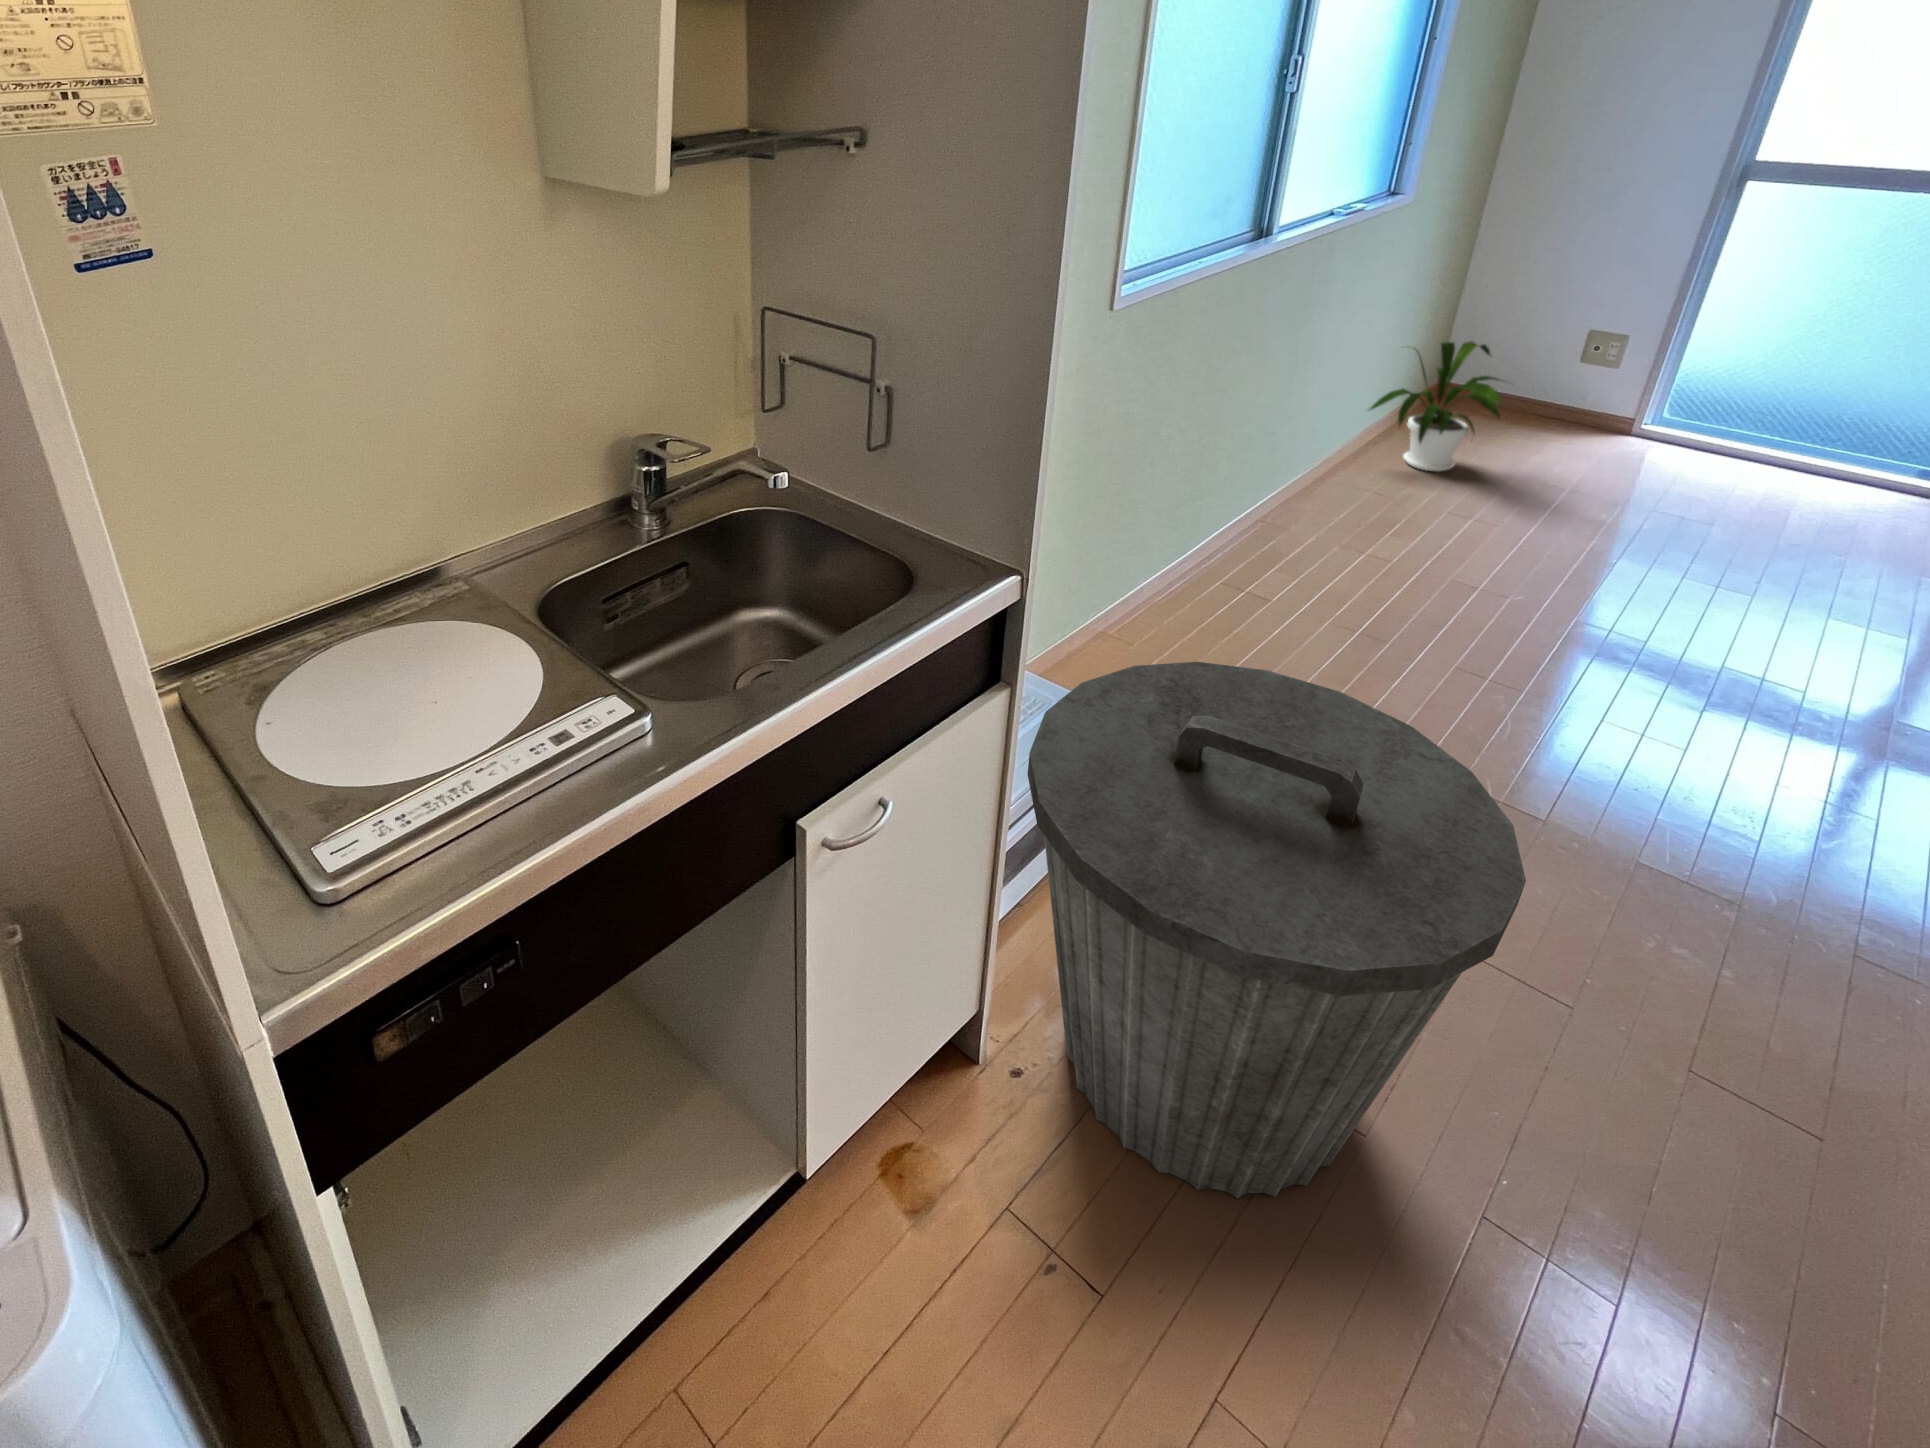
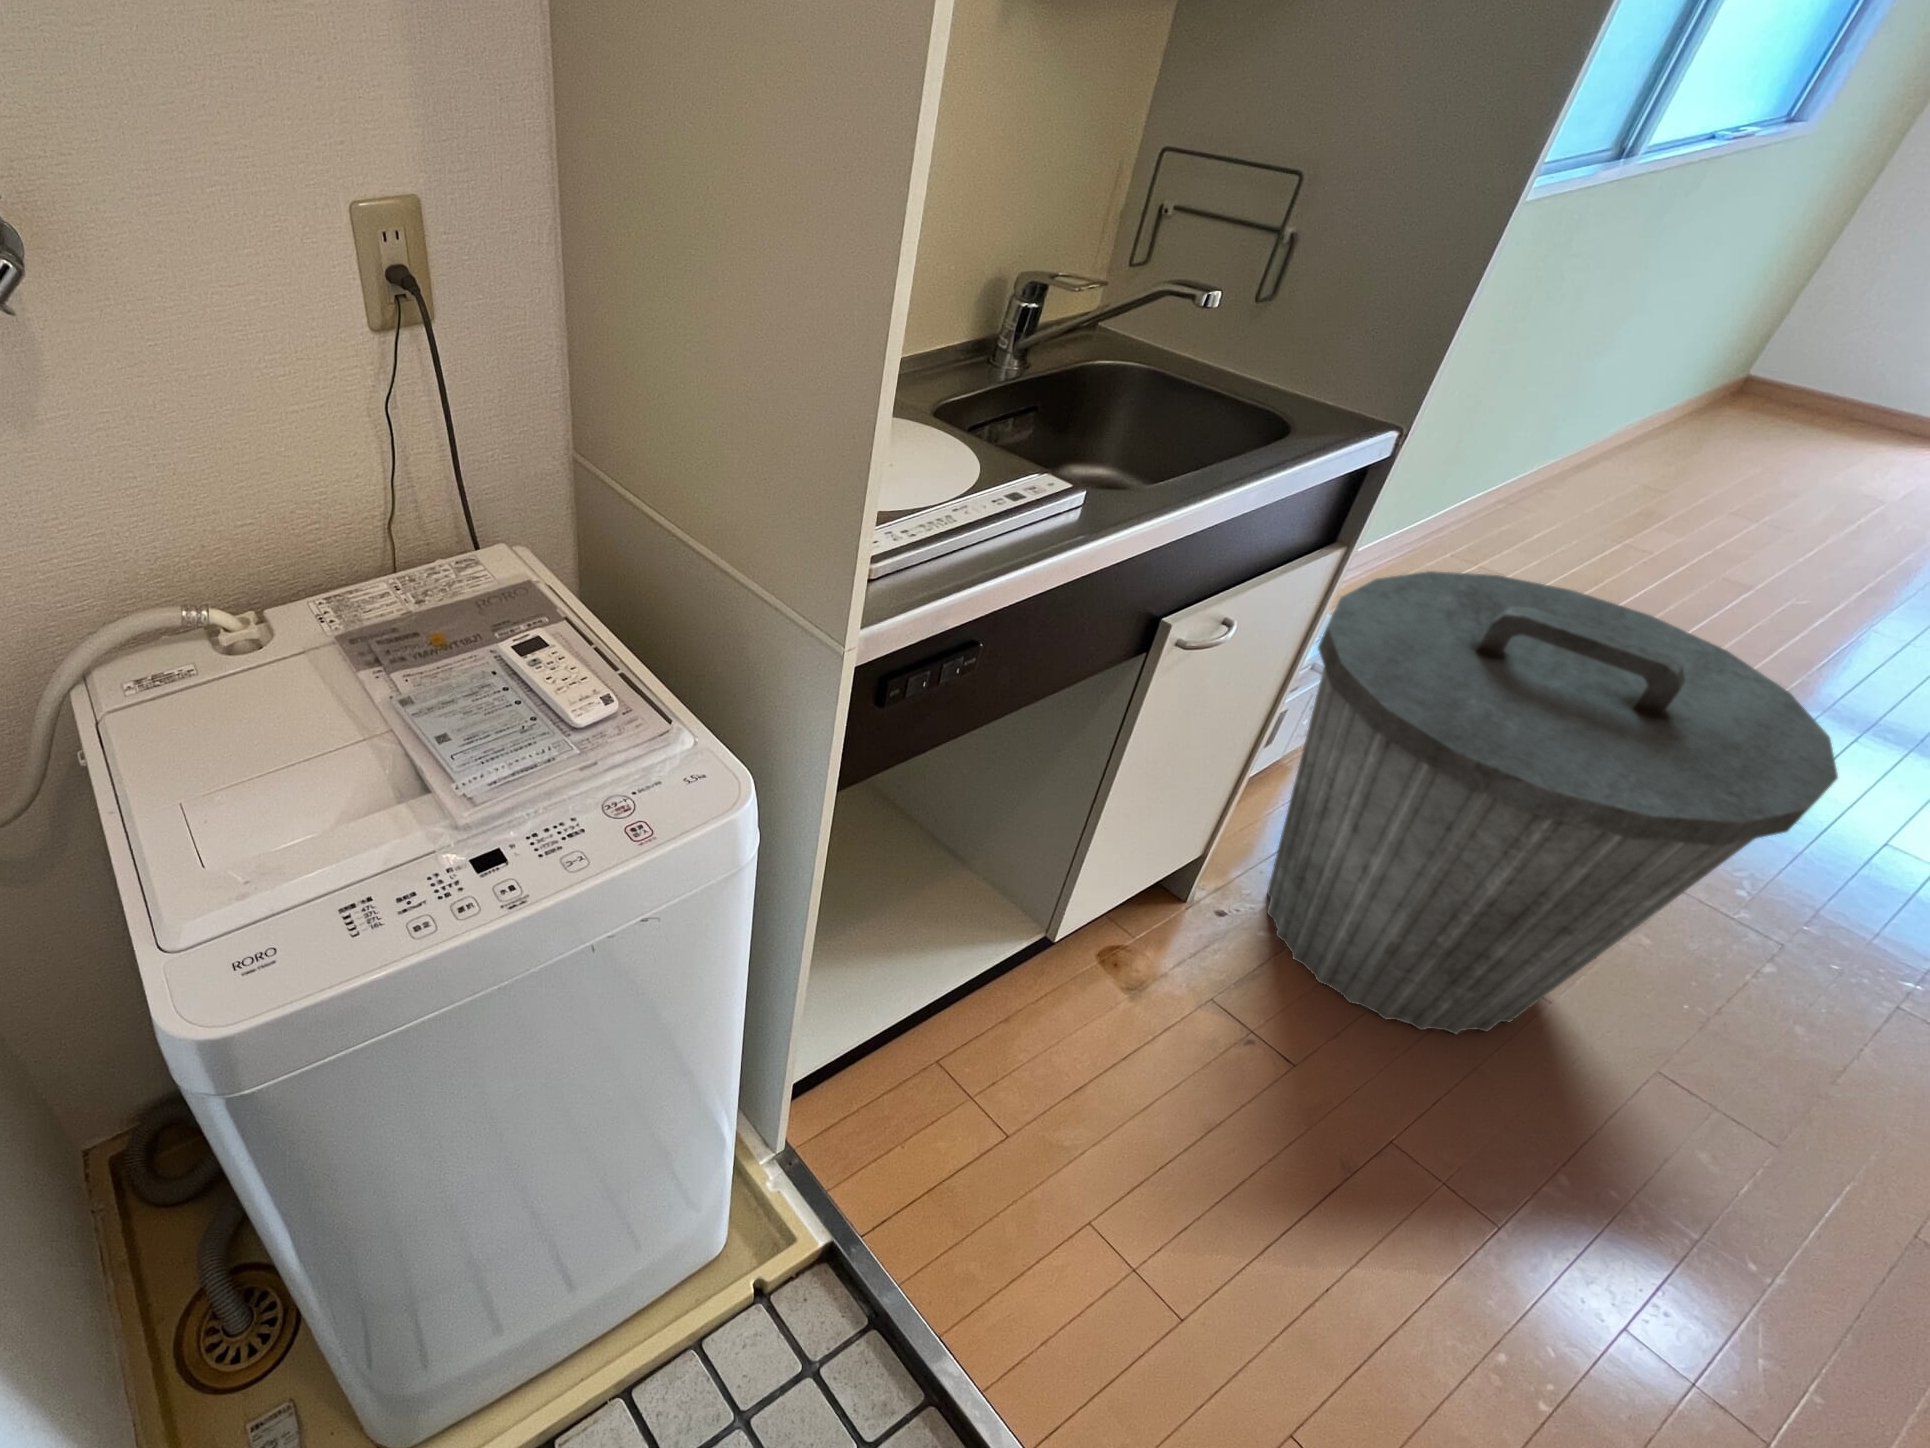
house plant: present [1368,341,1501,472] -> none [1654,315,1856,472]

